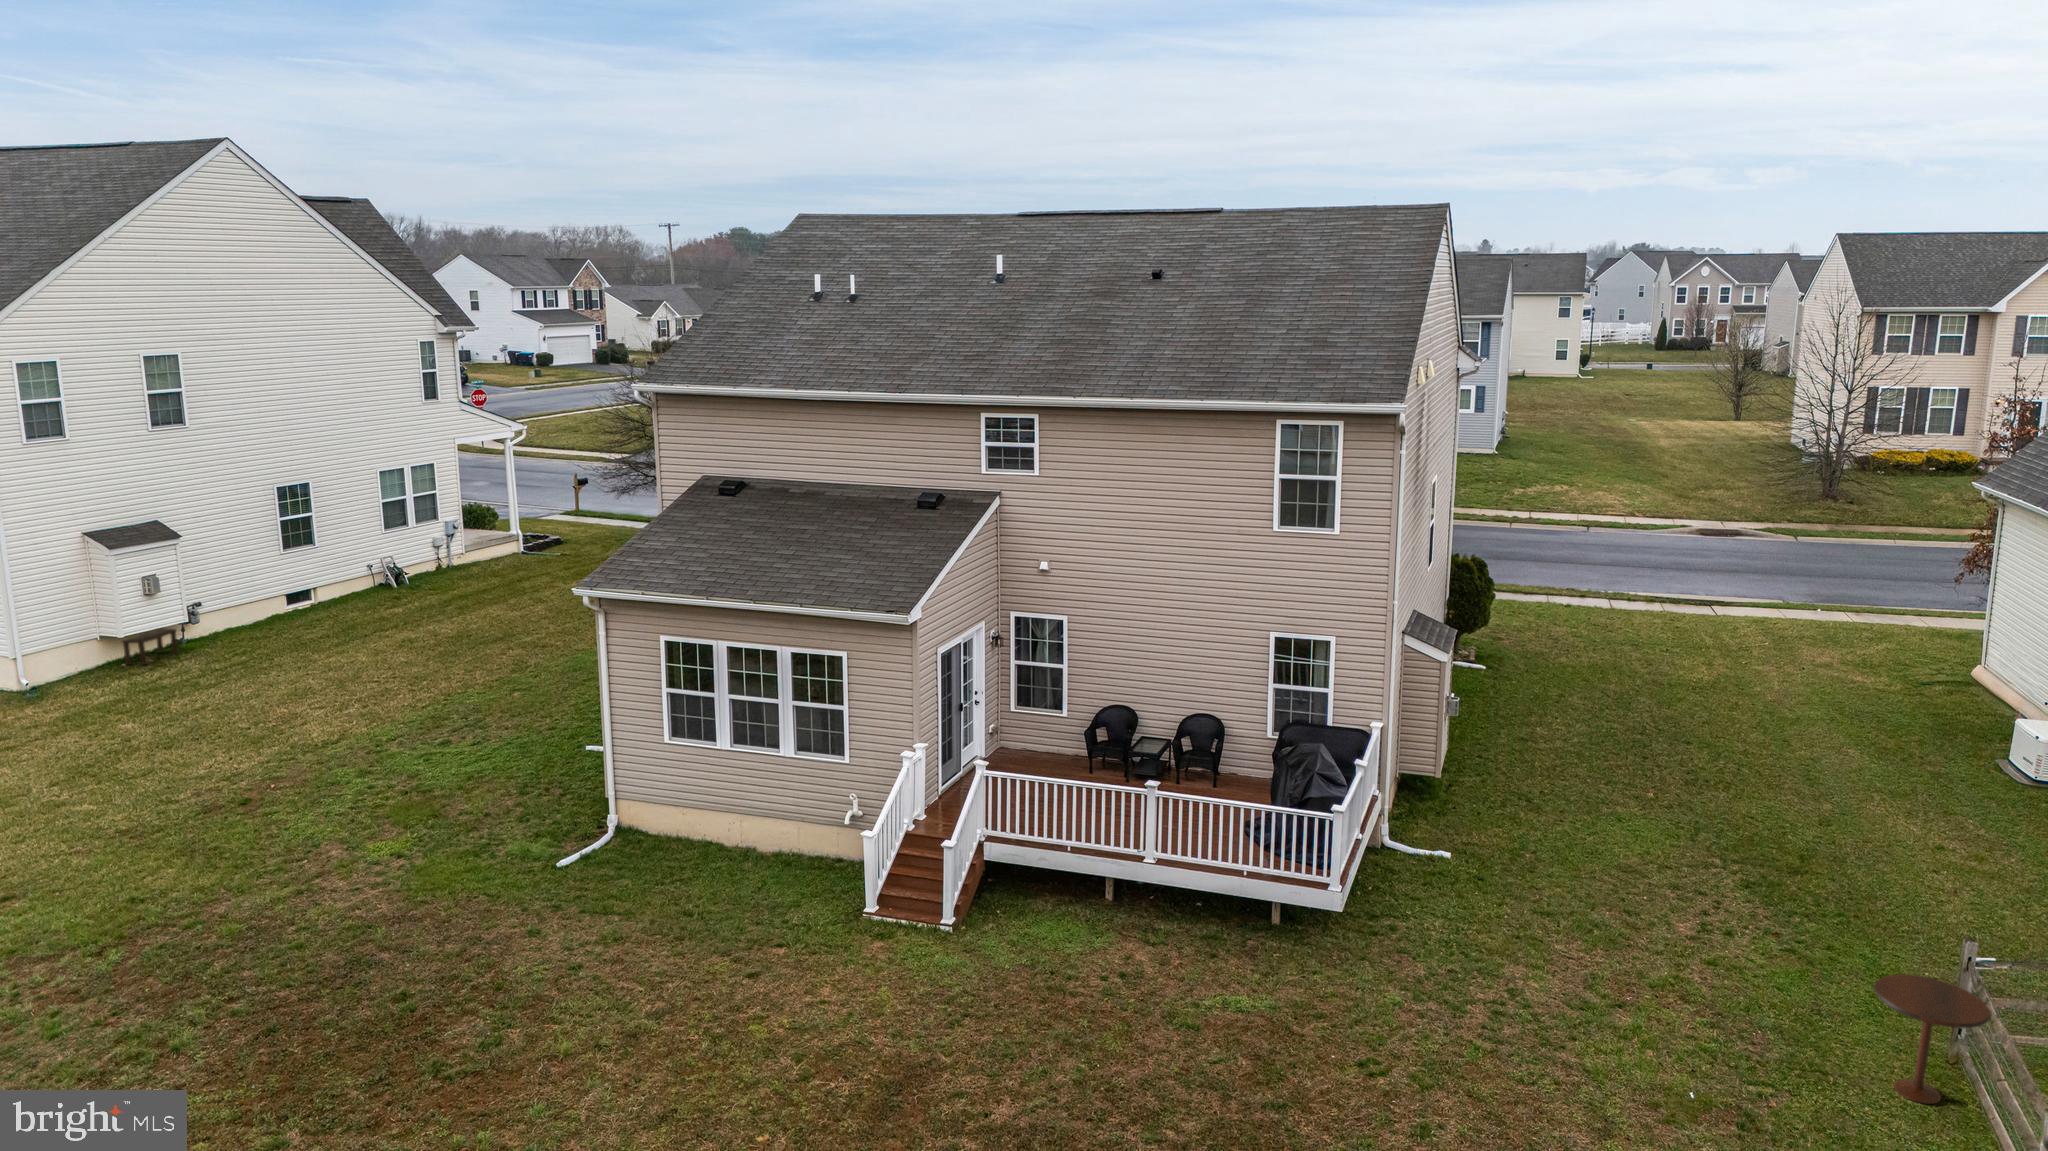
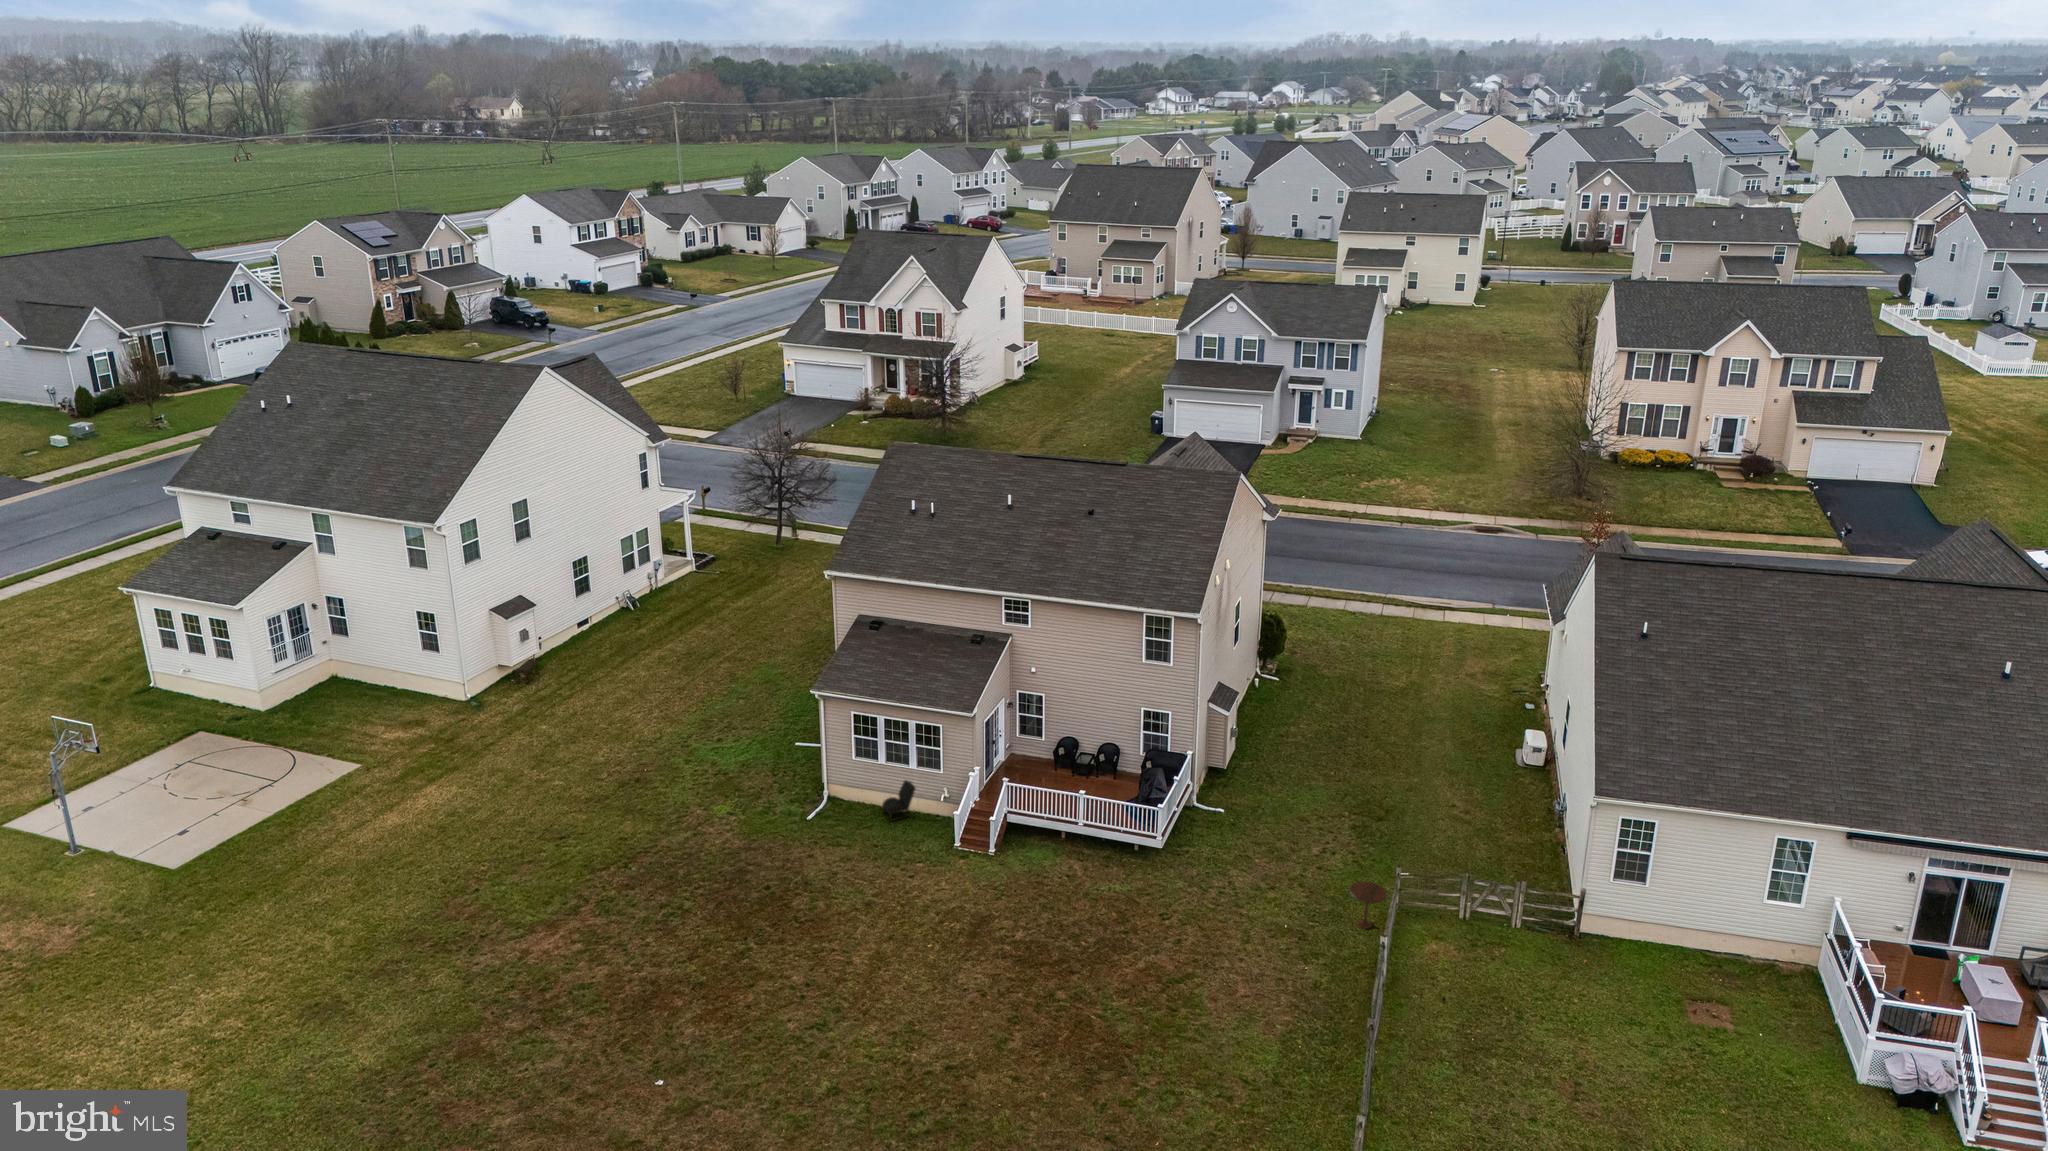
lounge chair: none [718,781,790,868] -> present [882,780,915,821]

